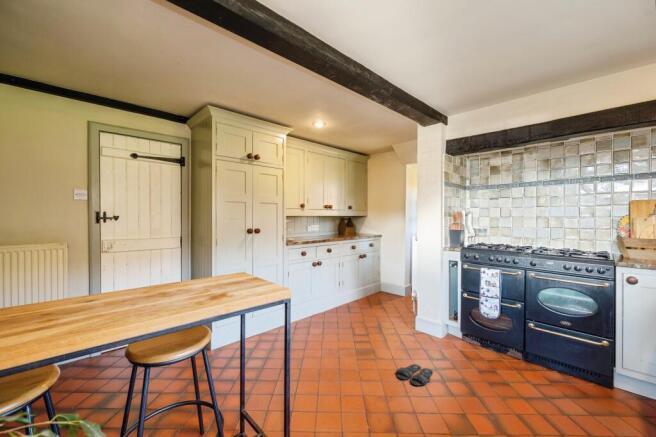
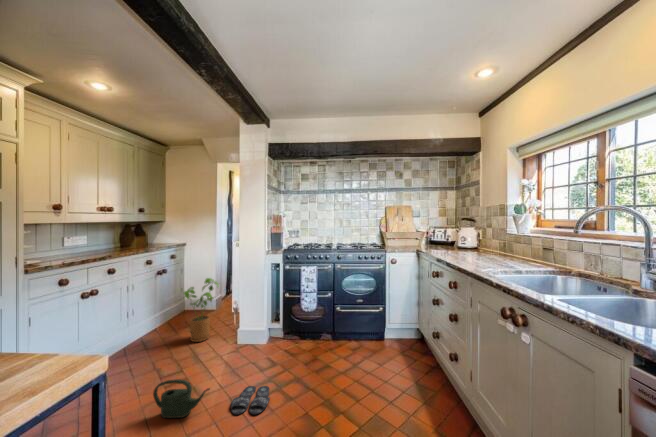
house plant: none [375,267,404,320] -> present [184,278,218,342]
watering can: none [347,335,382,365] -> present [153,379,210,418]

